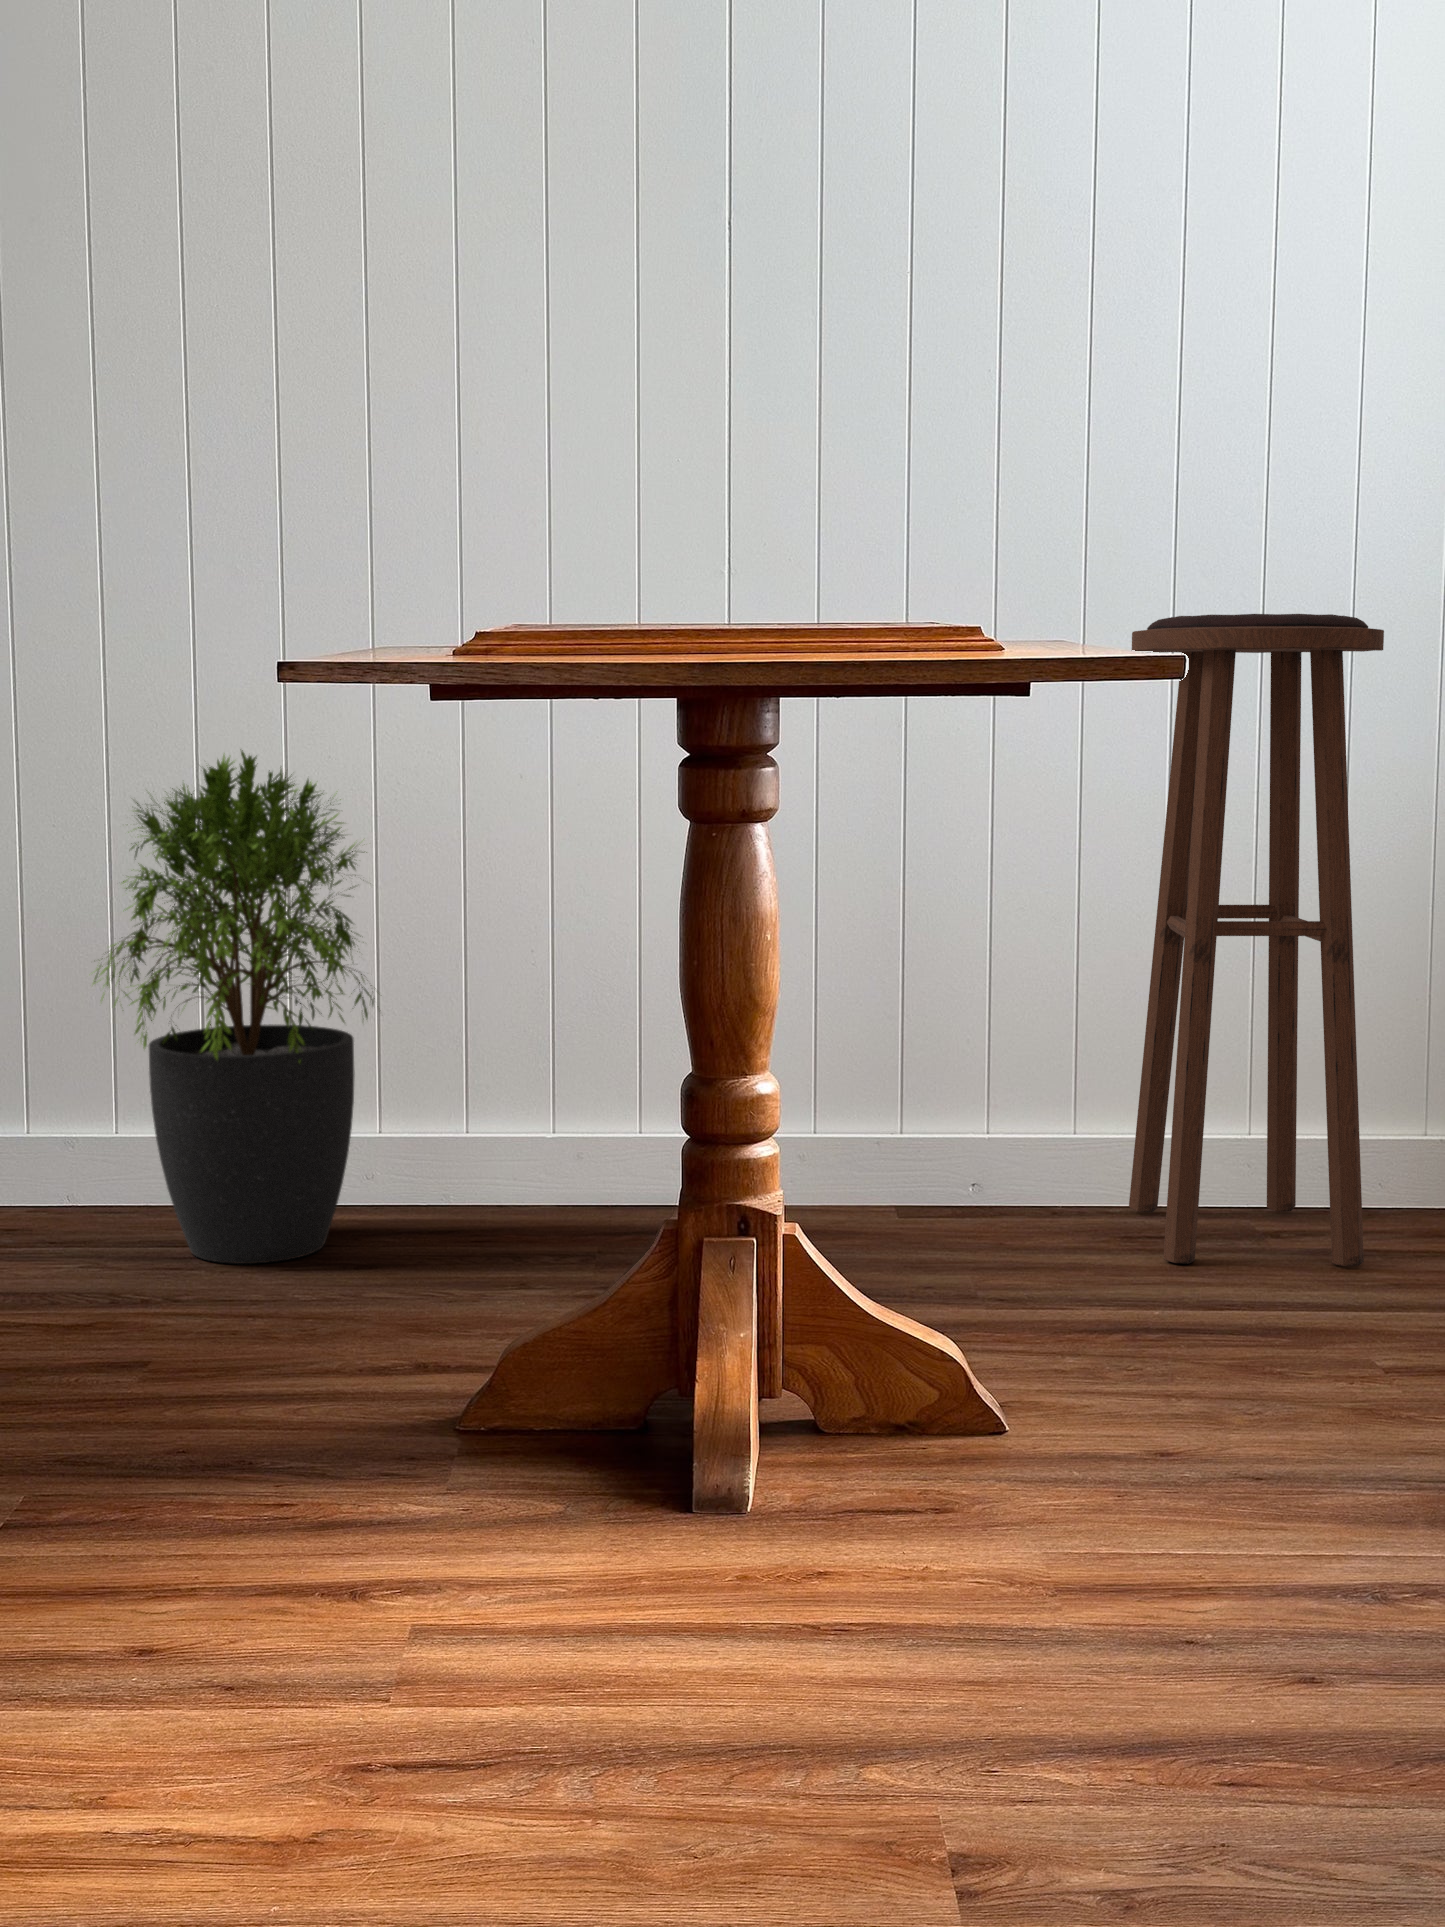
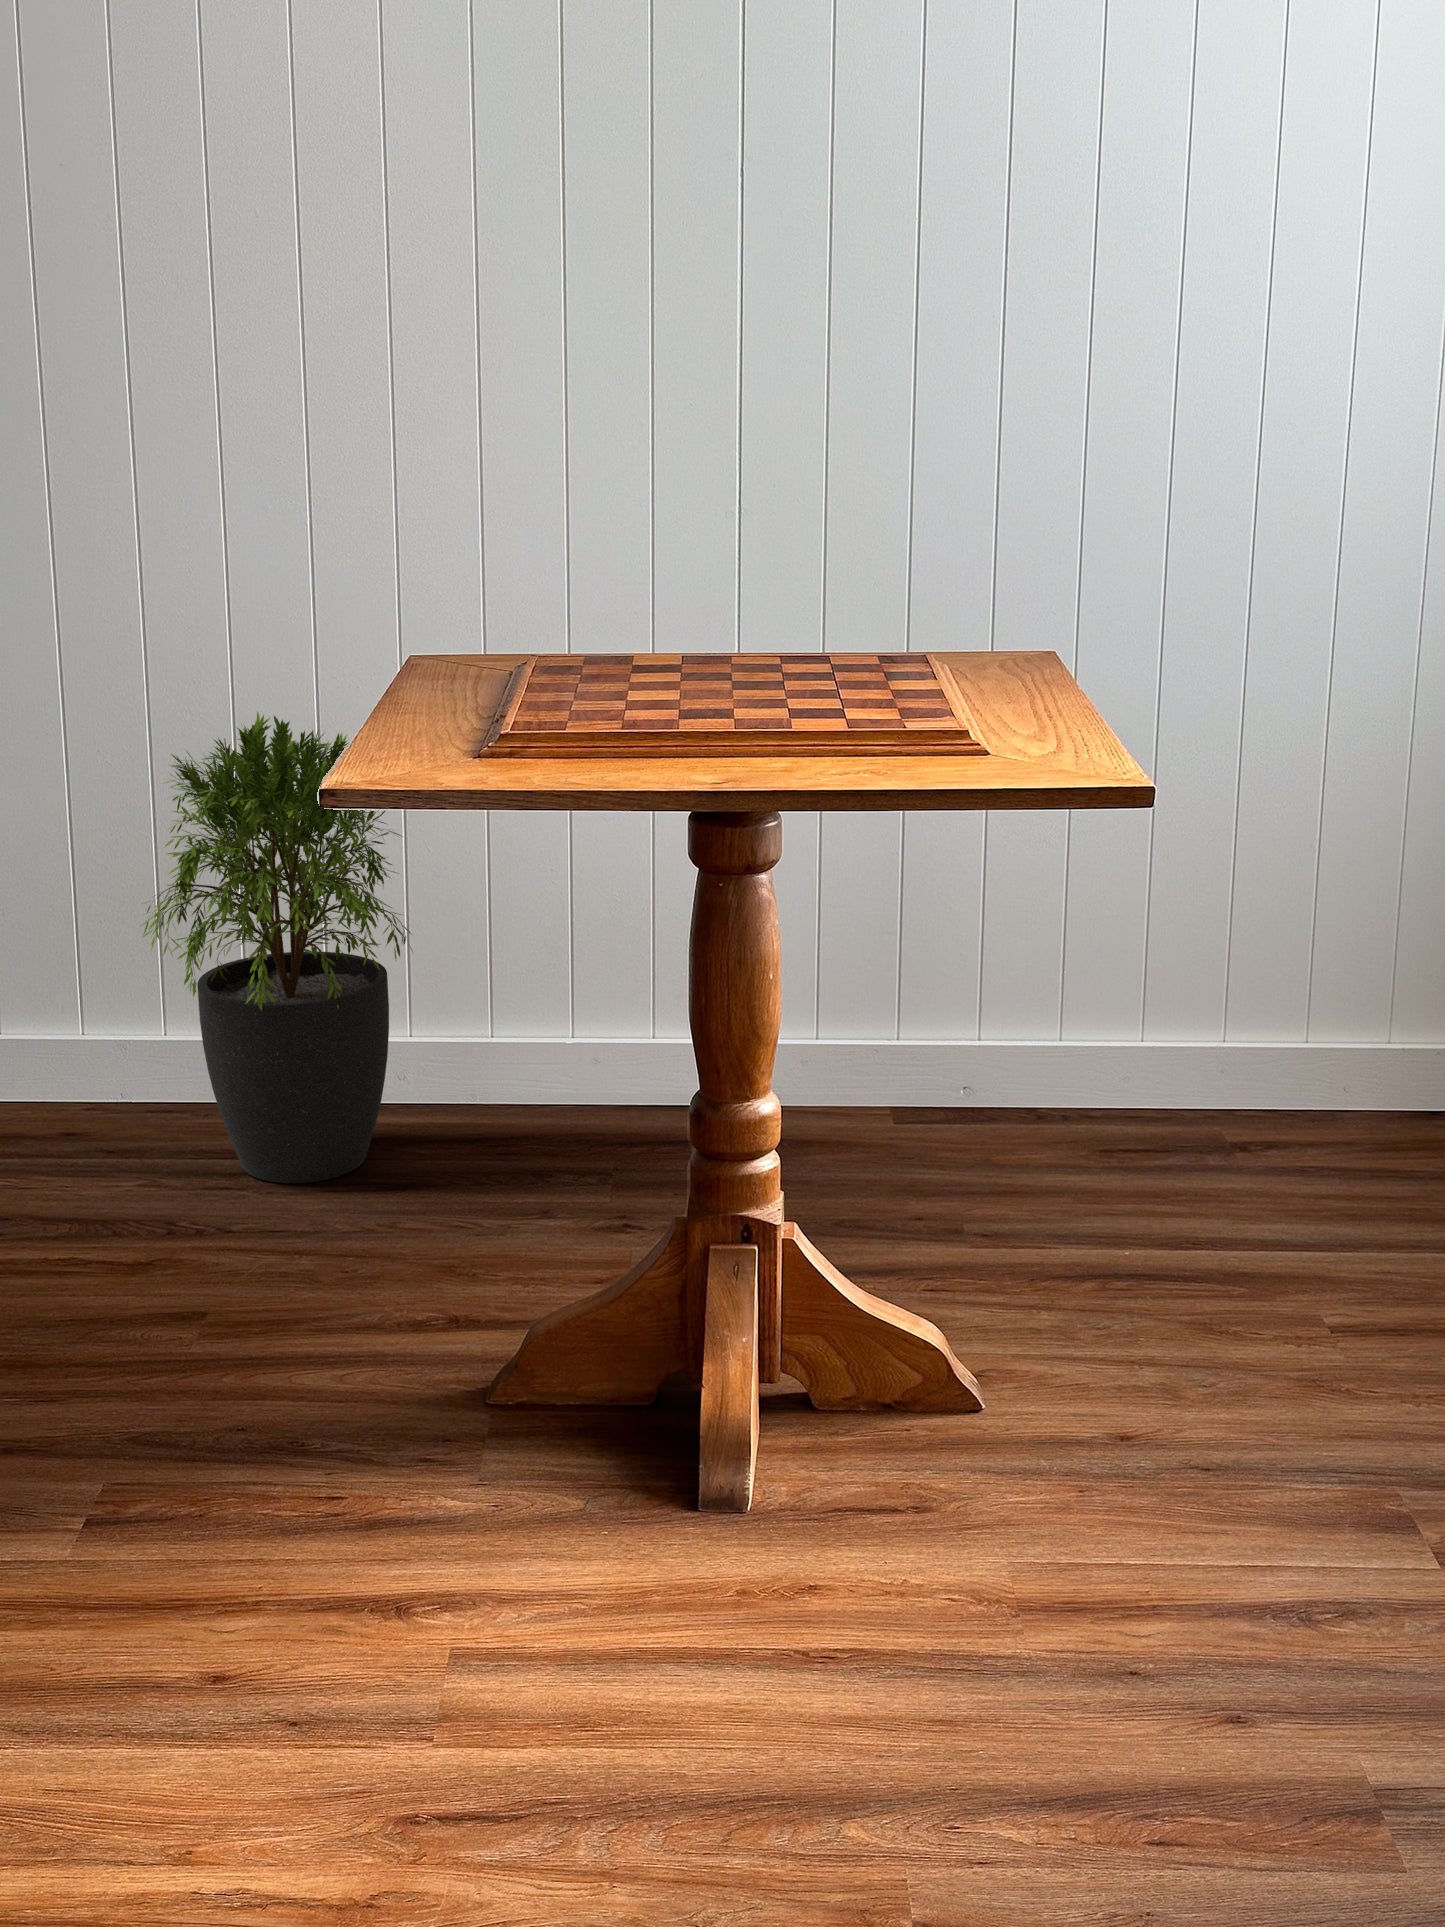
stool: present [1129,614,1384,1266] -> none [1106,576,1367,1192]

